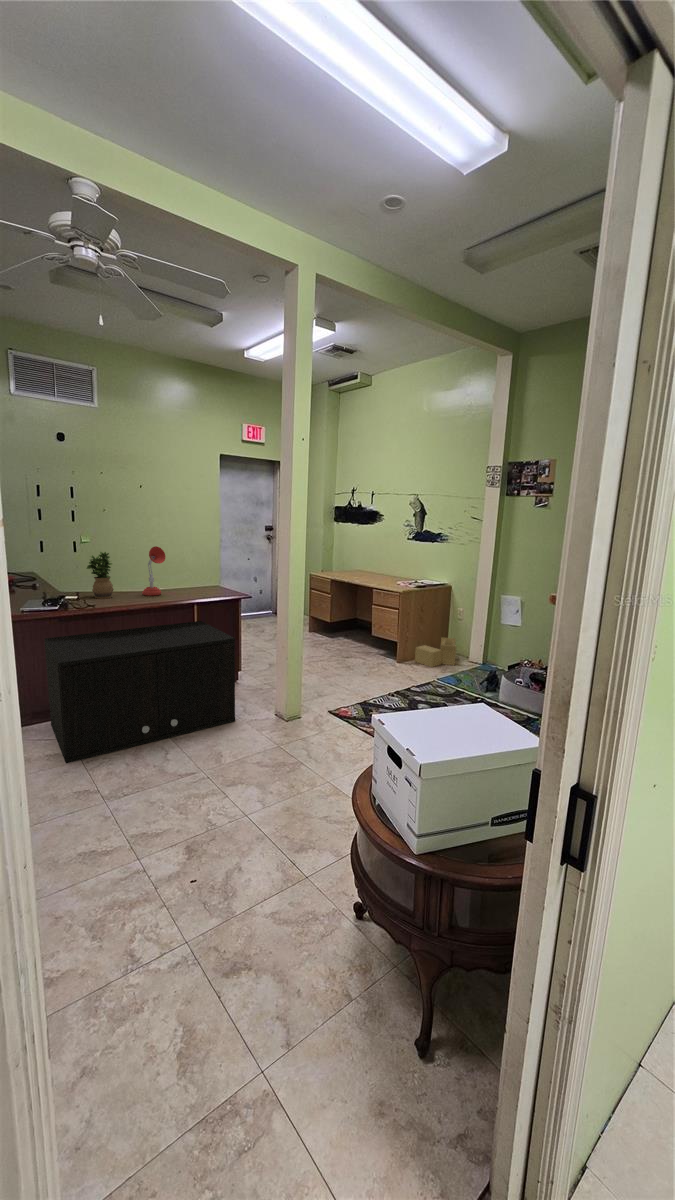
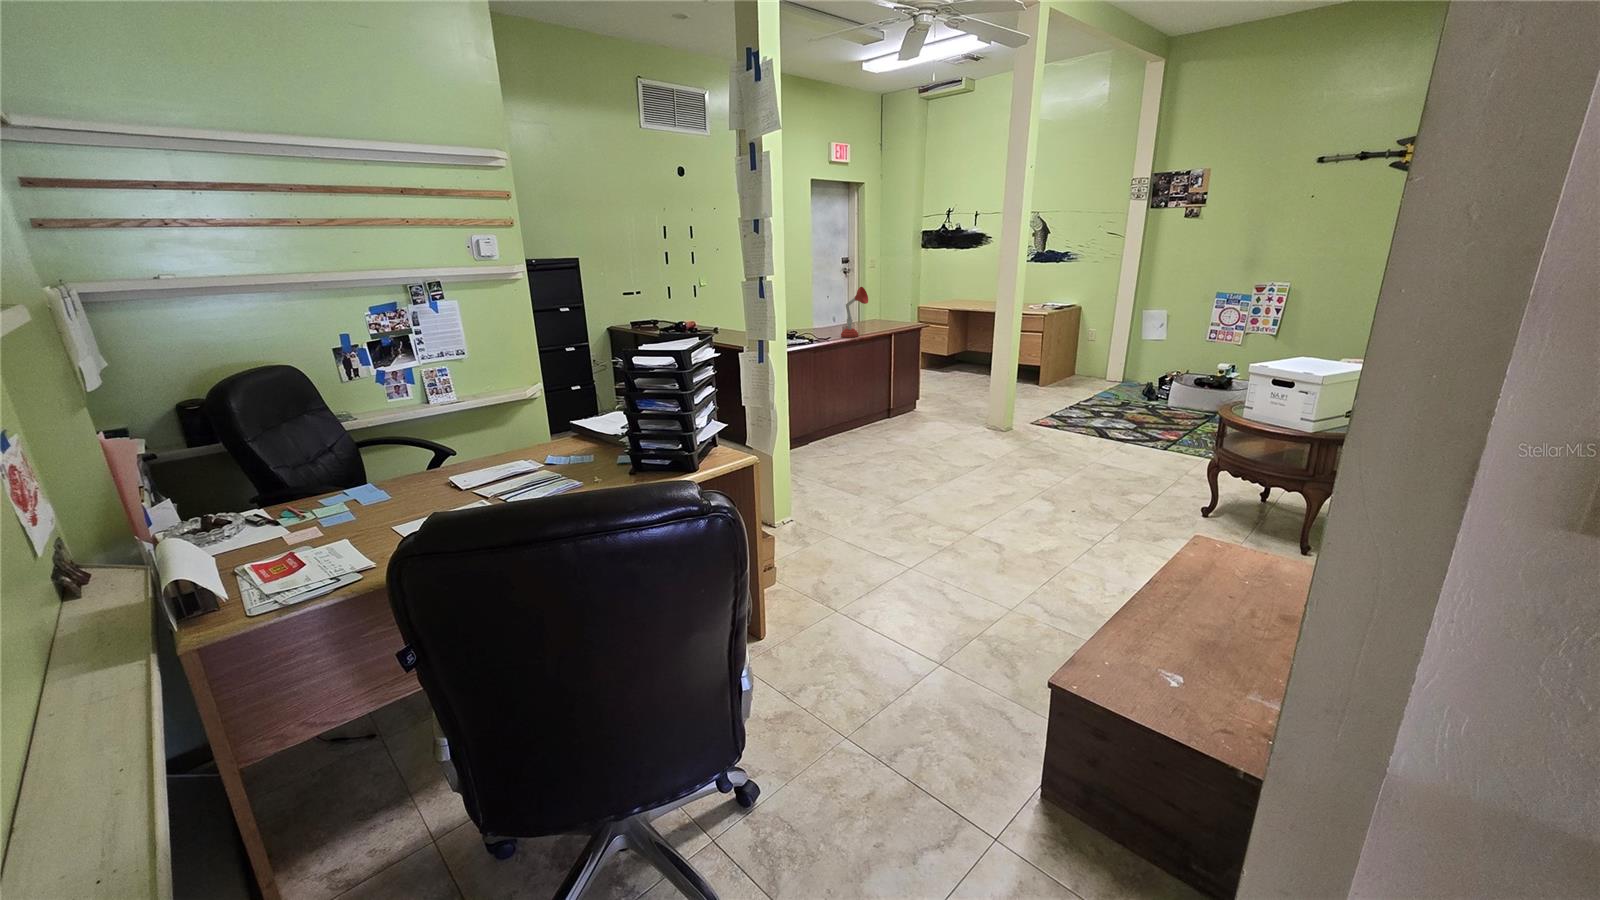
potted plant: present [87,552,114,599] -> none [806,296,830,343]
storage cabinet: present [44,621,235,763] -> none [822,357,979,482]
cardboard box: present [415,638,456,667] -> none [1057,360,1101,389]

